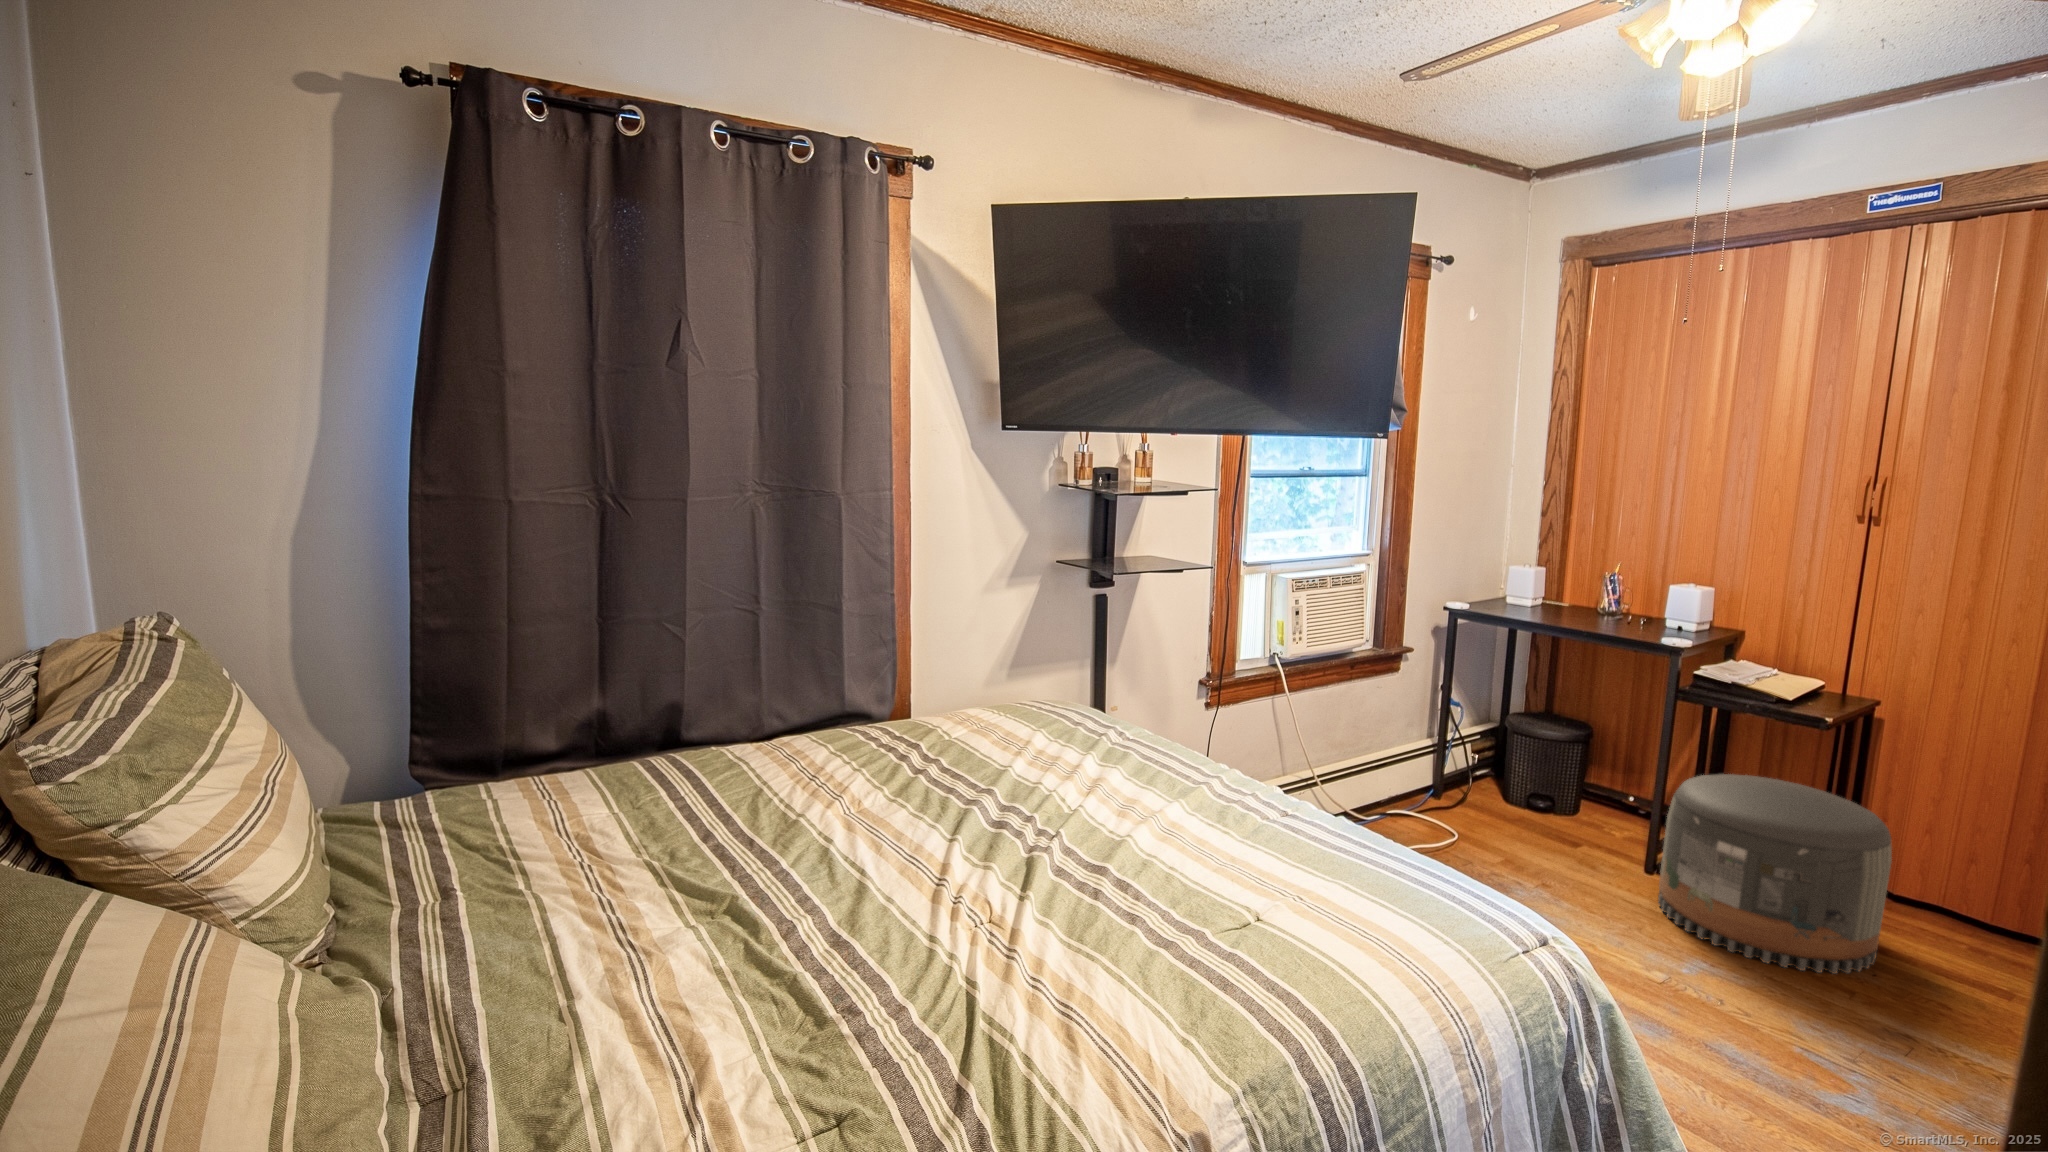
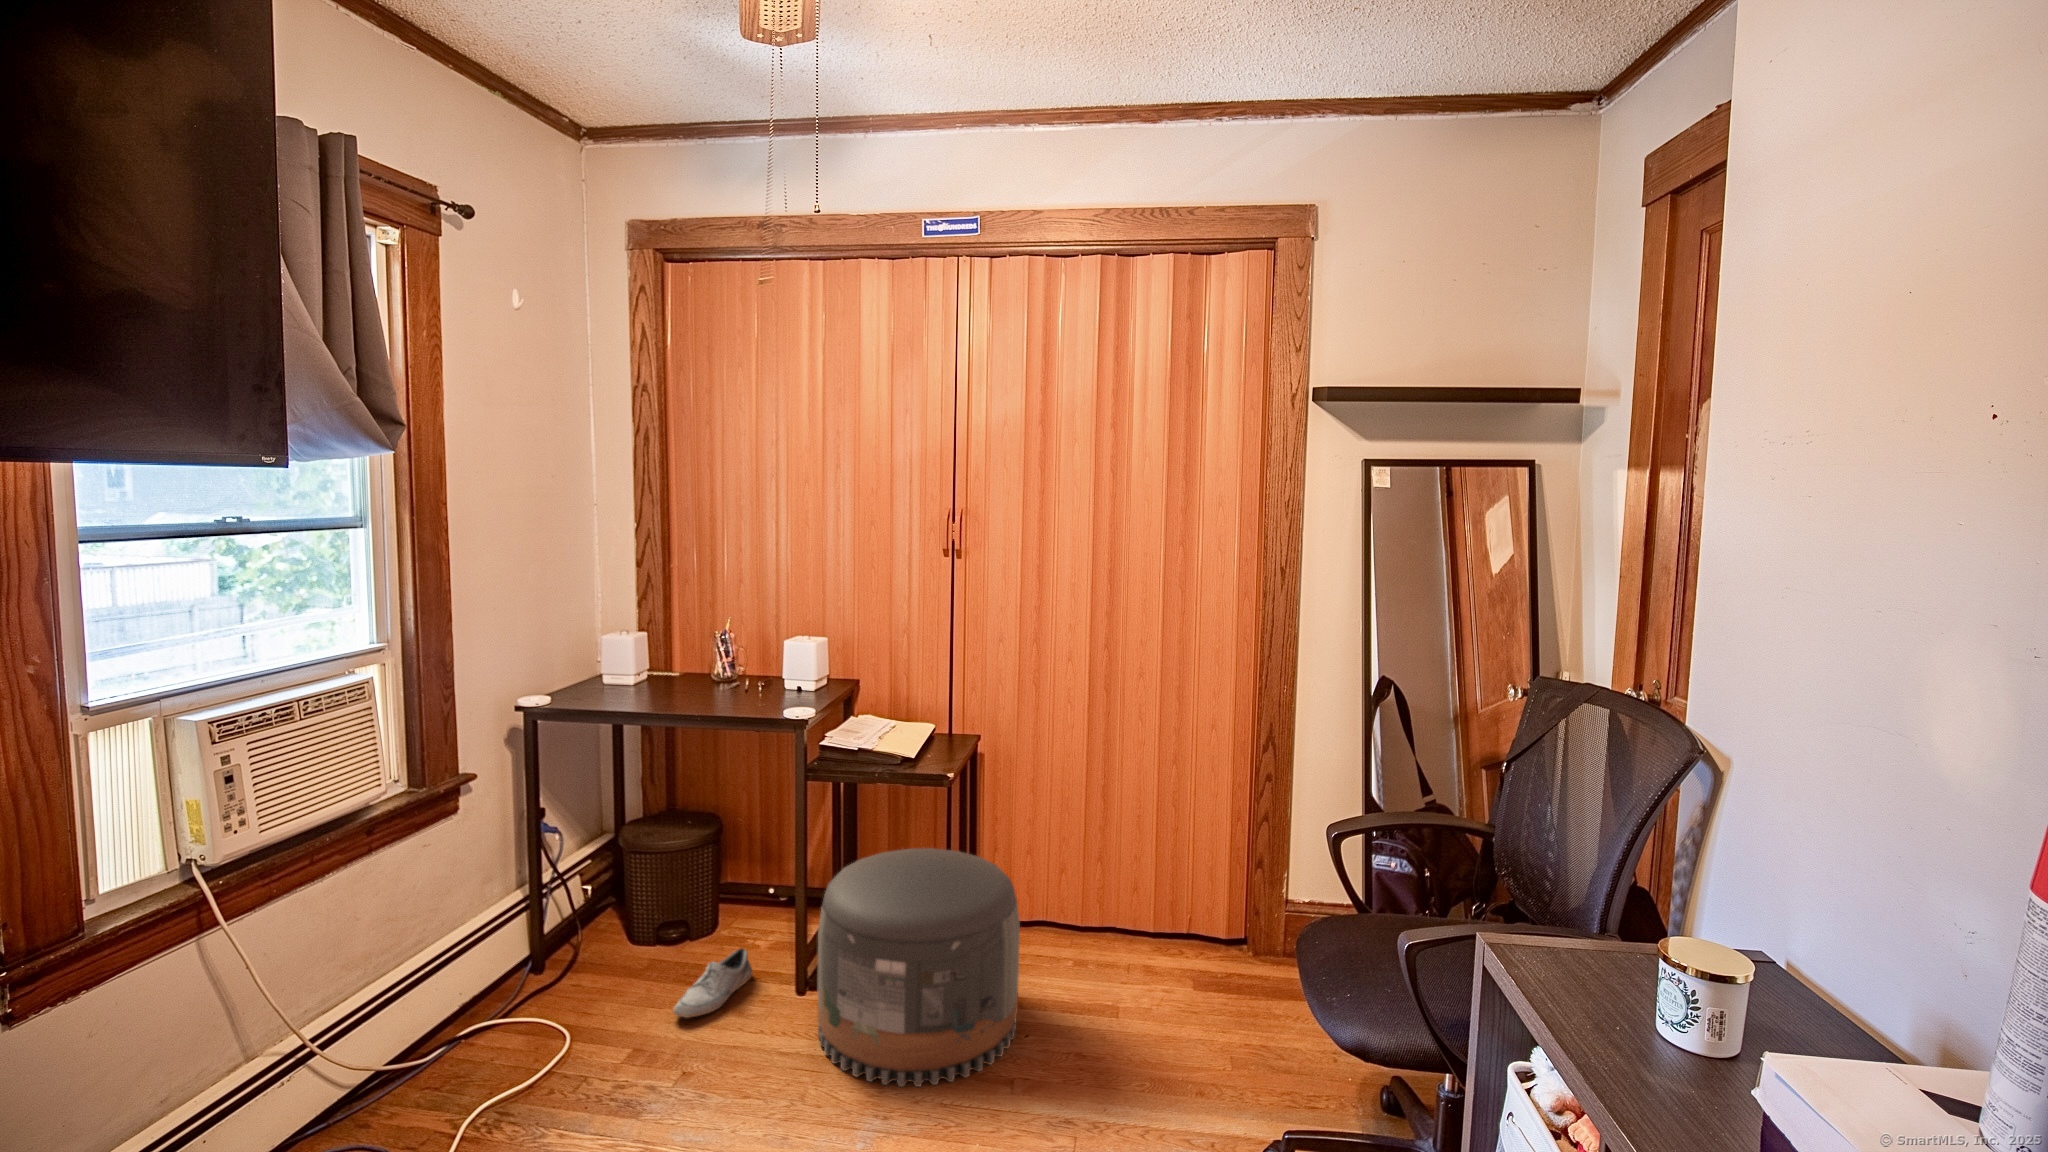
shoe: none [1536,823,1605,857] -> present [673,948,753,1018]

